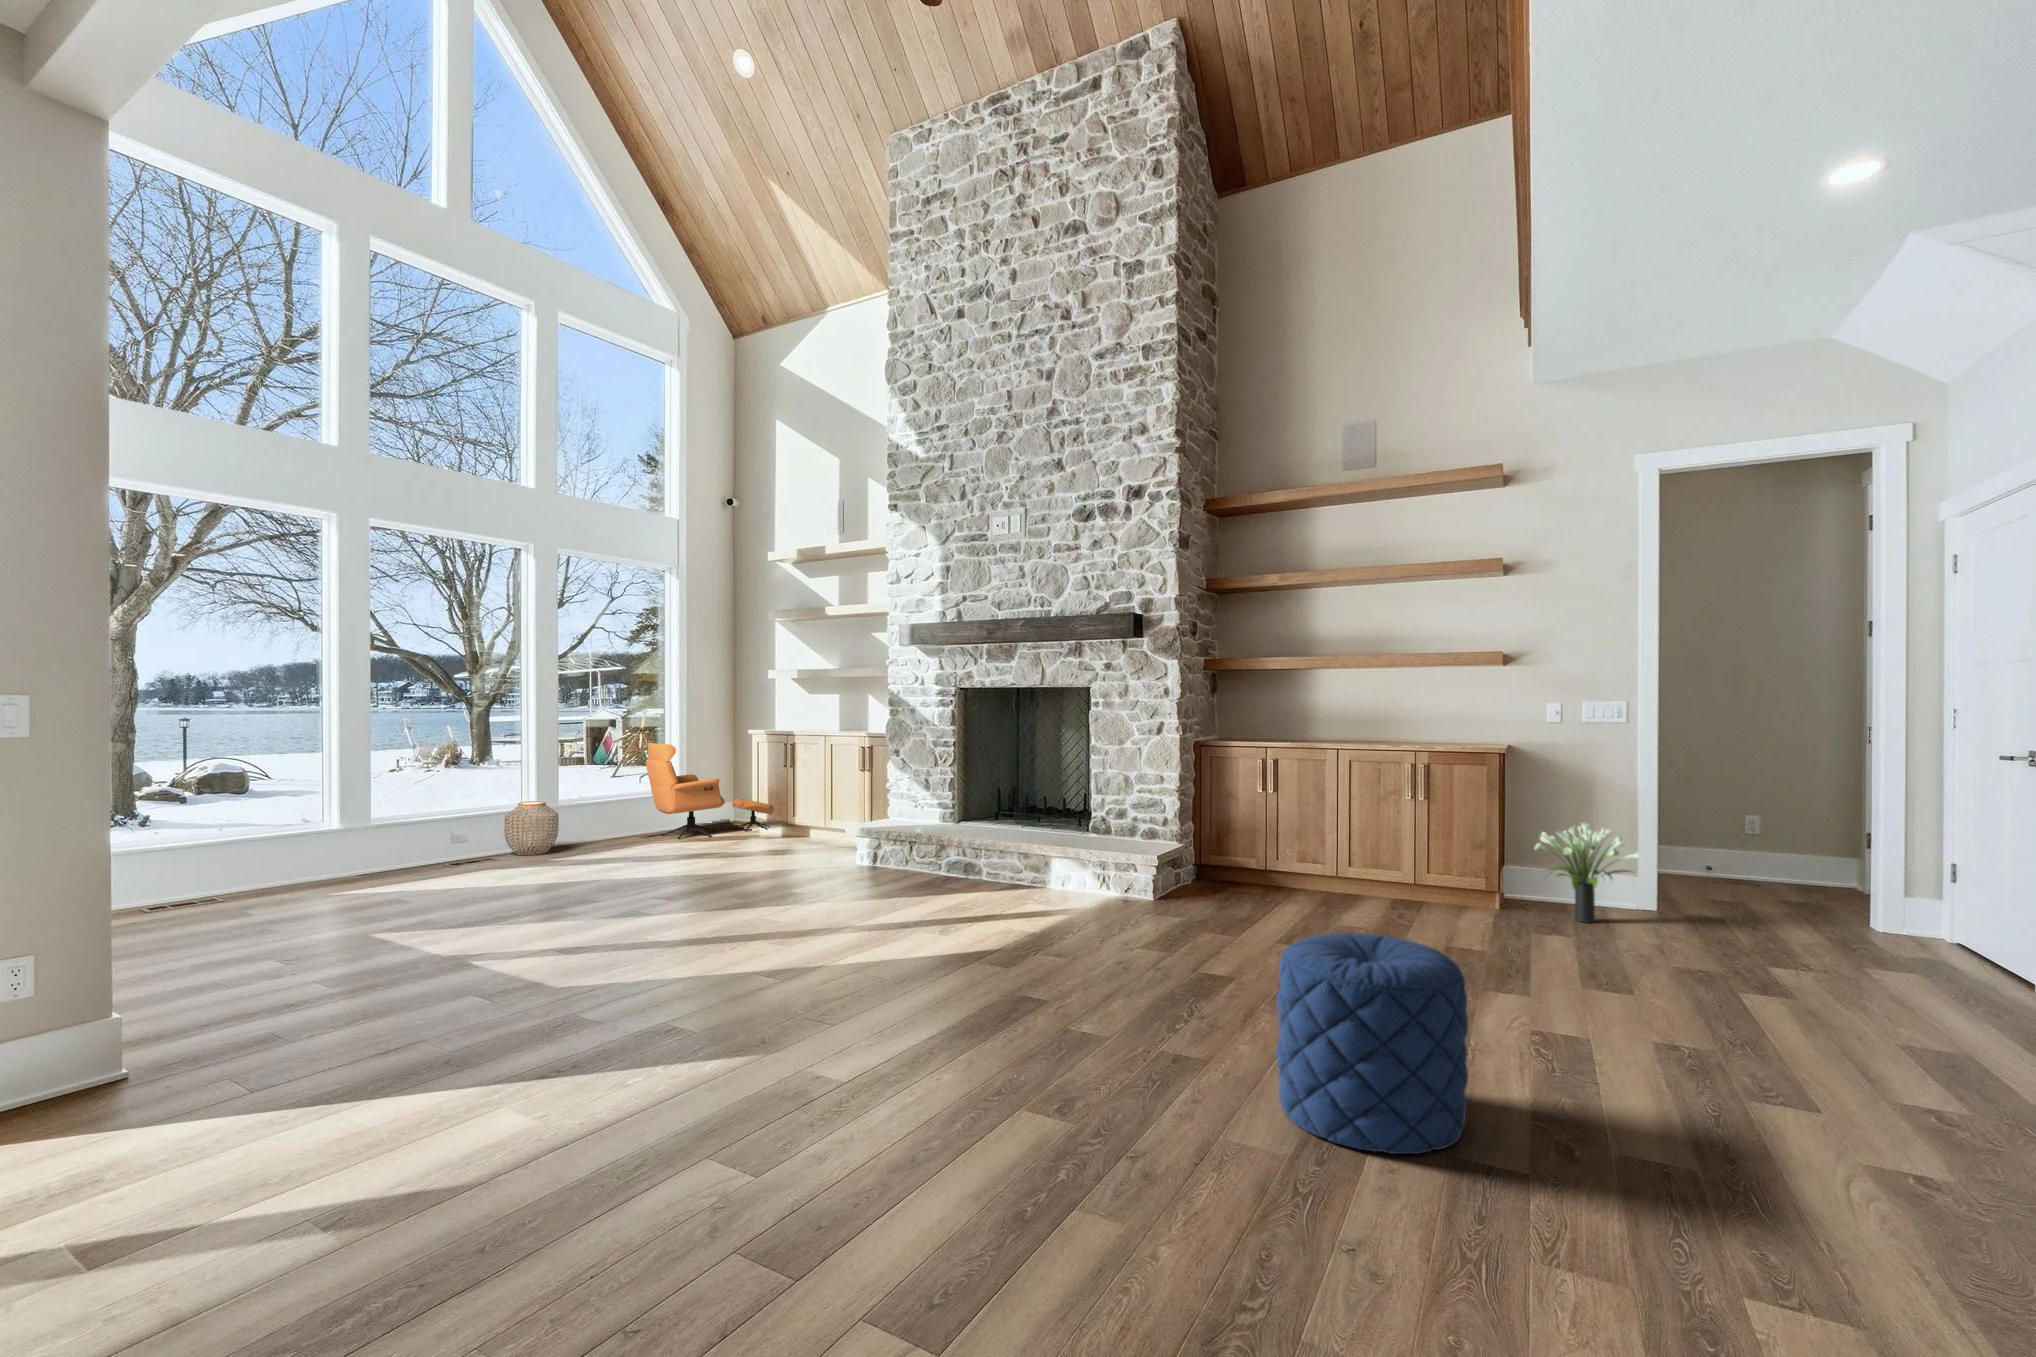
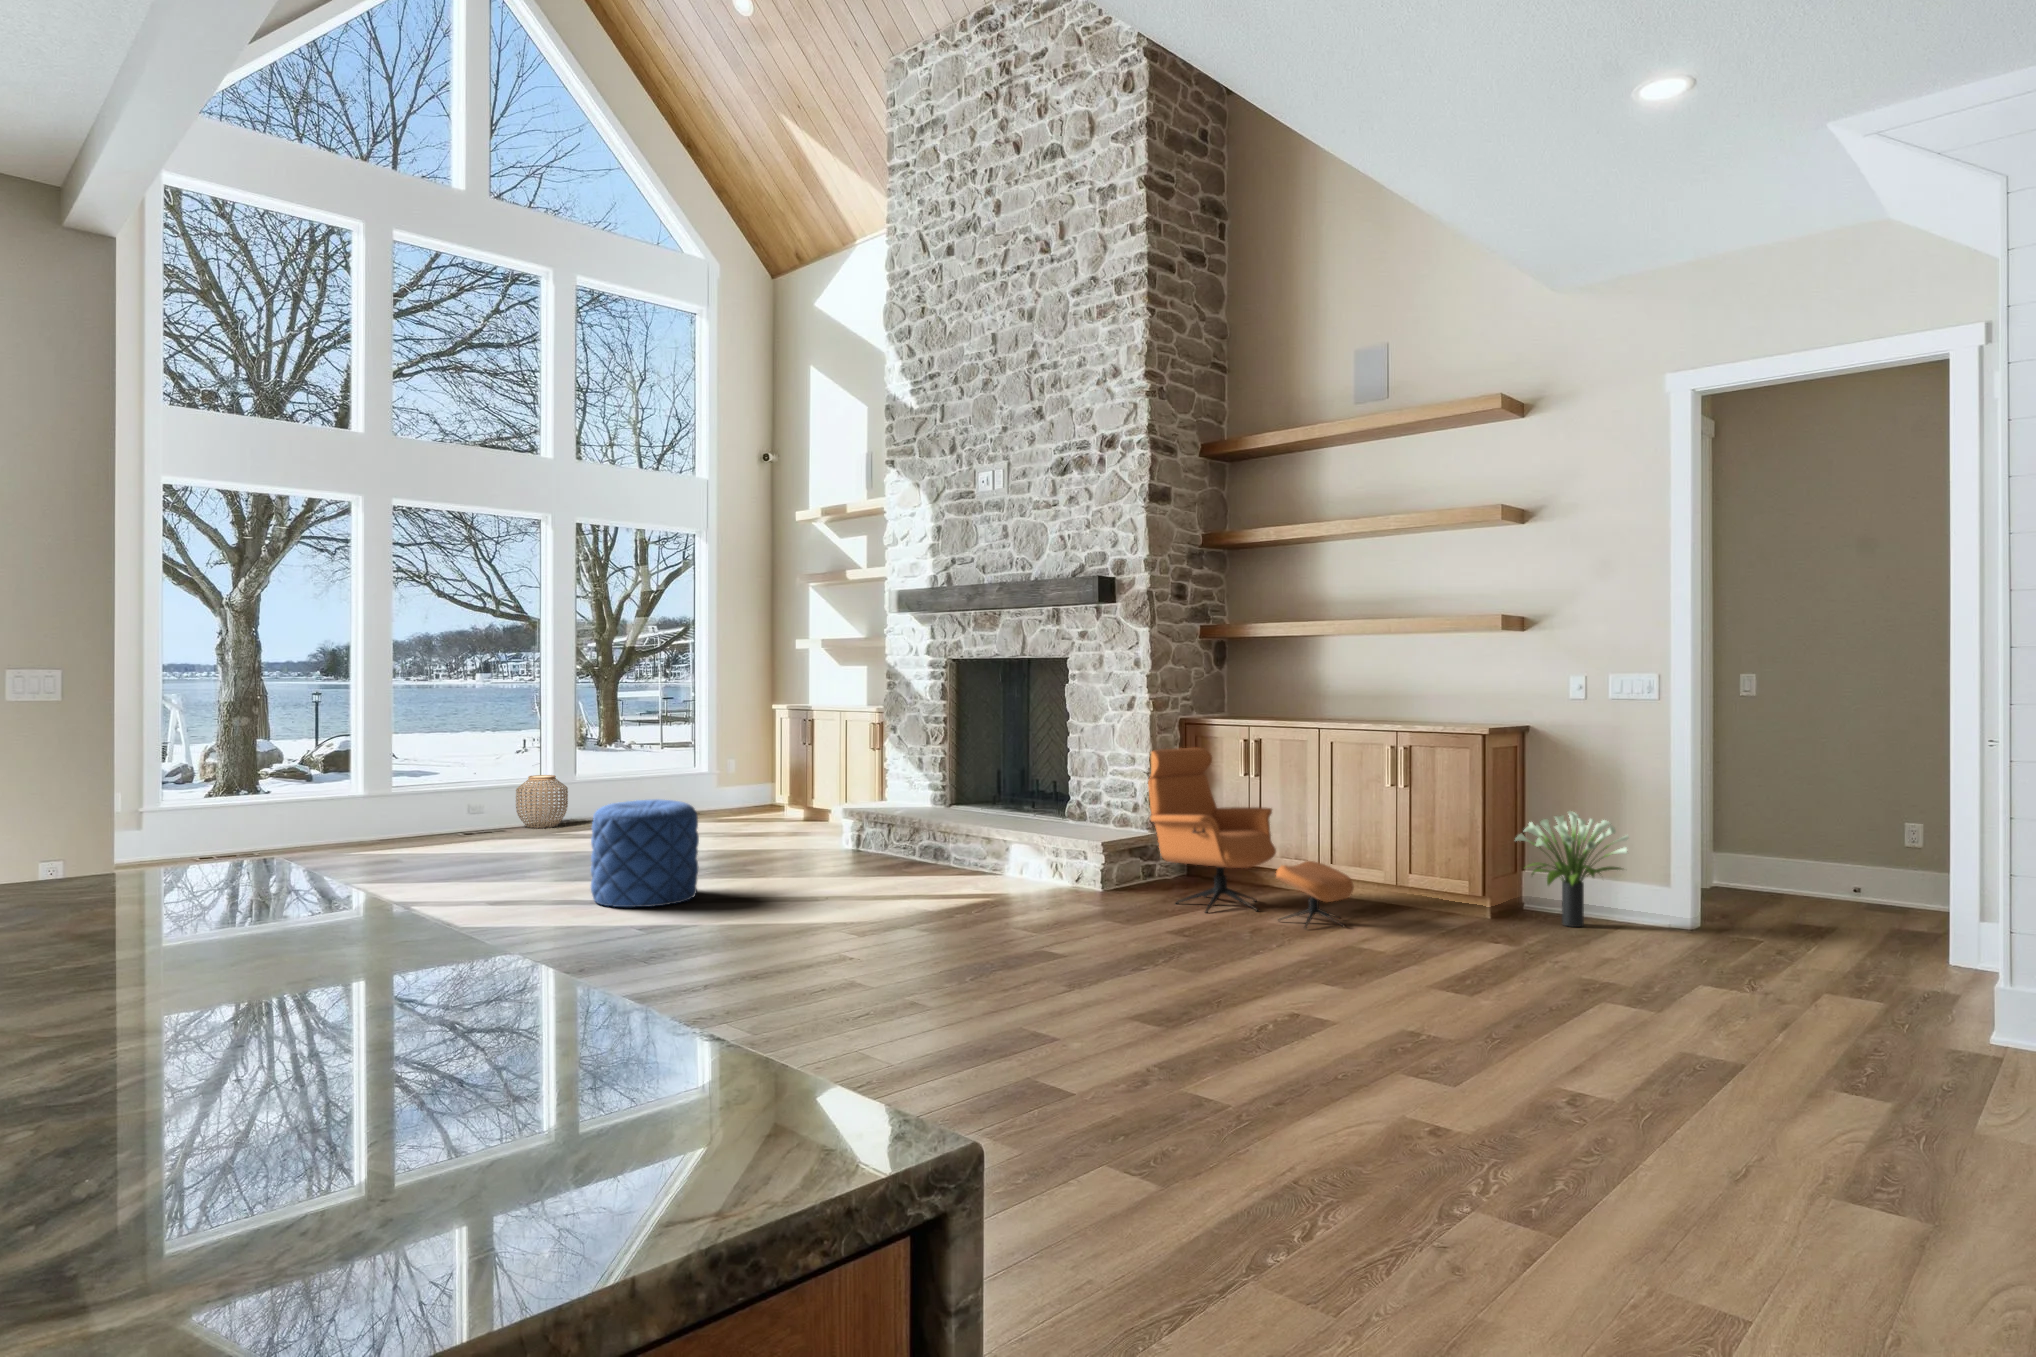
armchair: present [646,742,774,839] -> present [1148,748,1354,928]
pouf: present [1276,933,1468,1154] -> present [591,799,699,907]

